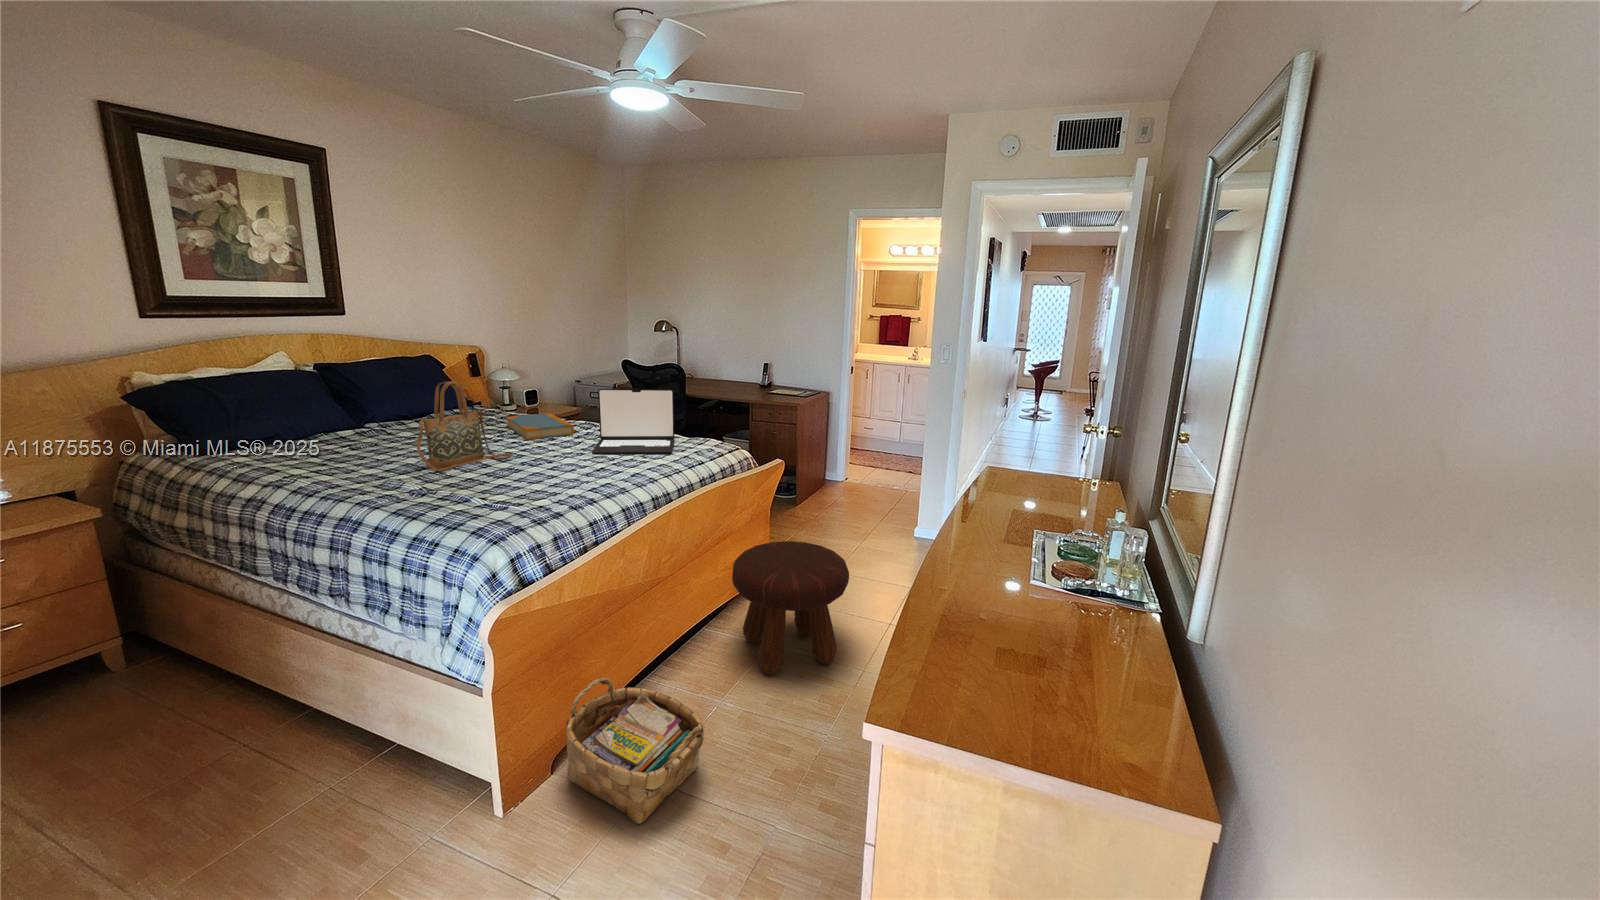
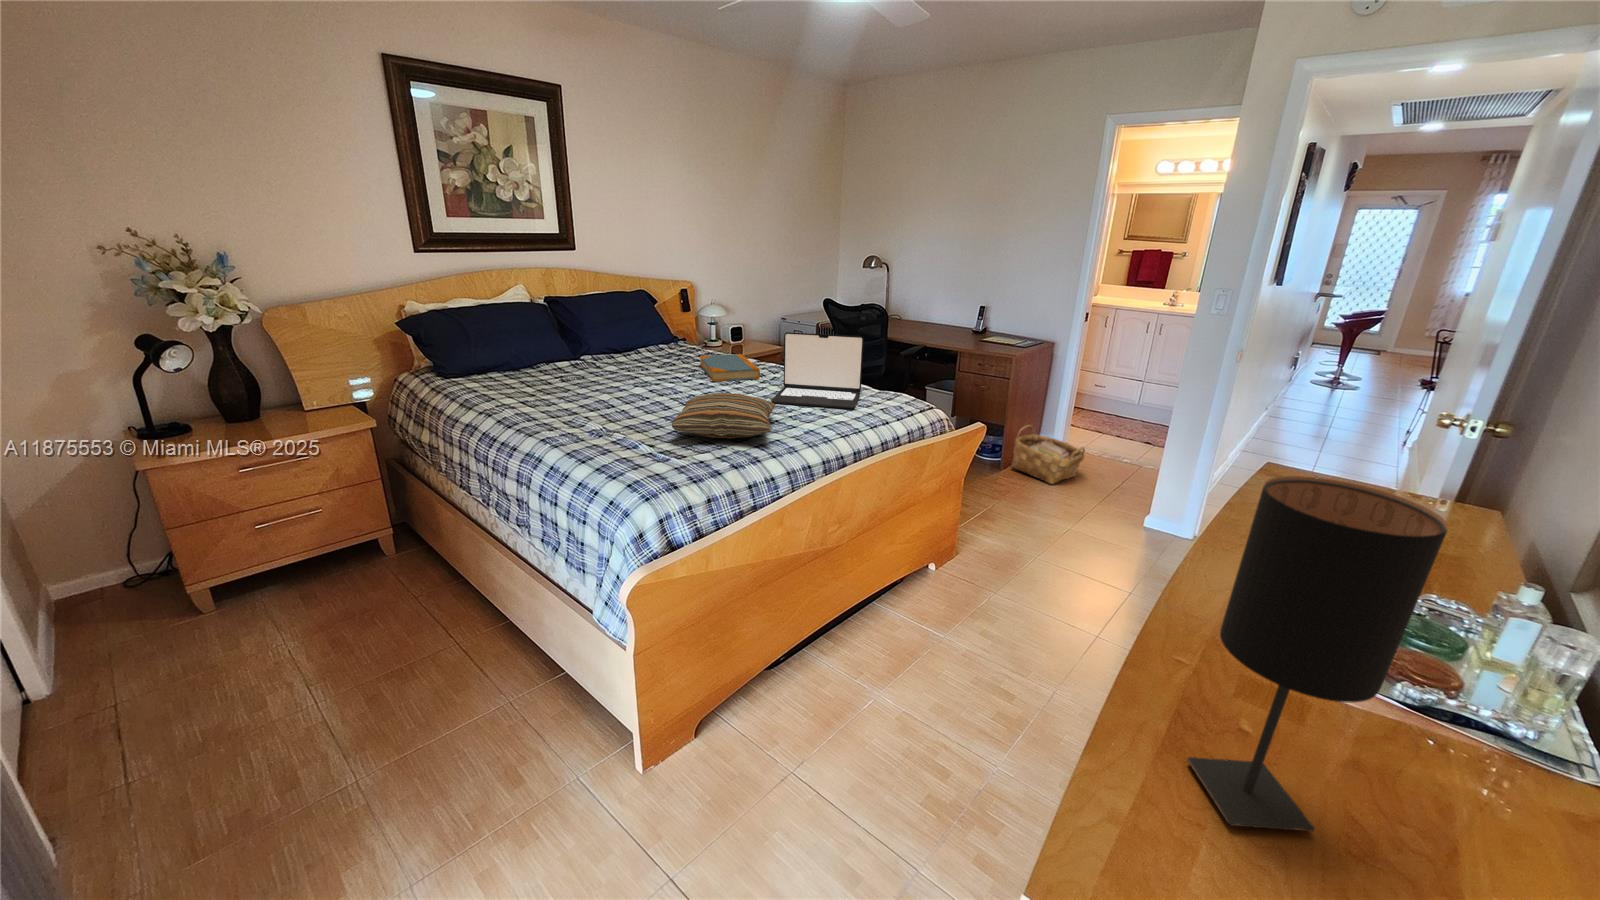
handbag: present [417,381,511,471] -> none [606,320,693,411]
table lamp: none [953,441,1053,664] -> present [1187,476,1448,831]
pillow: none [502,445,603,486] -> present [672,393,775,438]
footstool: present [732,541,849,675] -> none [905,523,1048,677]
woven basket: present [566,678,704,824] -> present [1011,425,1085,484]

